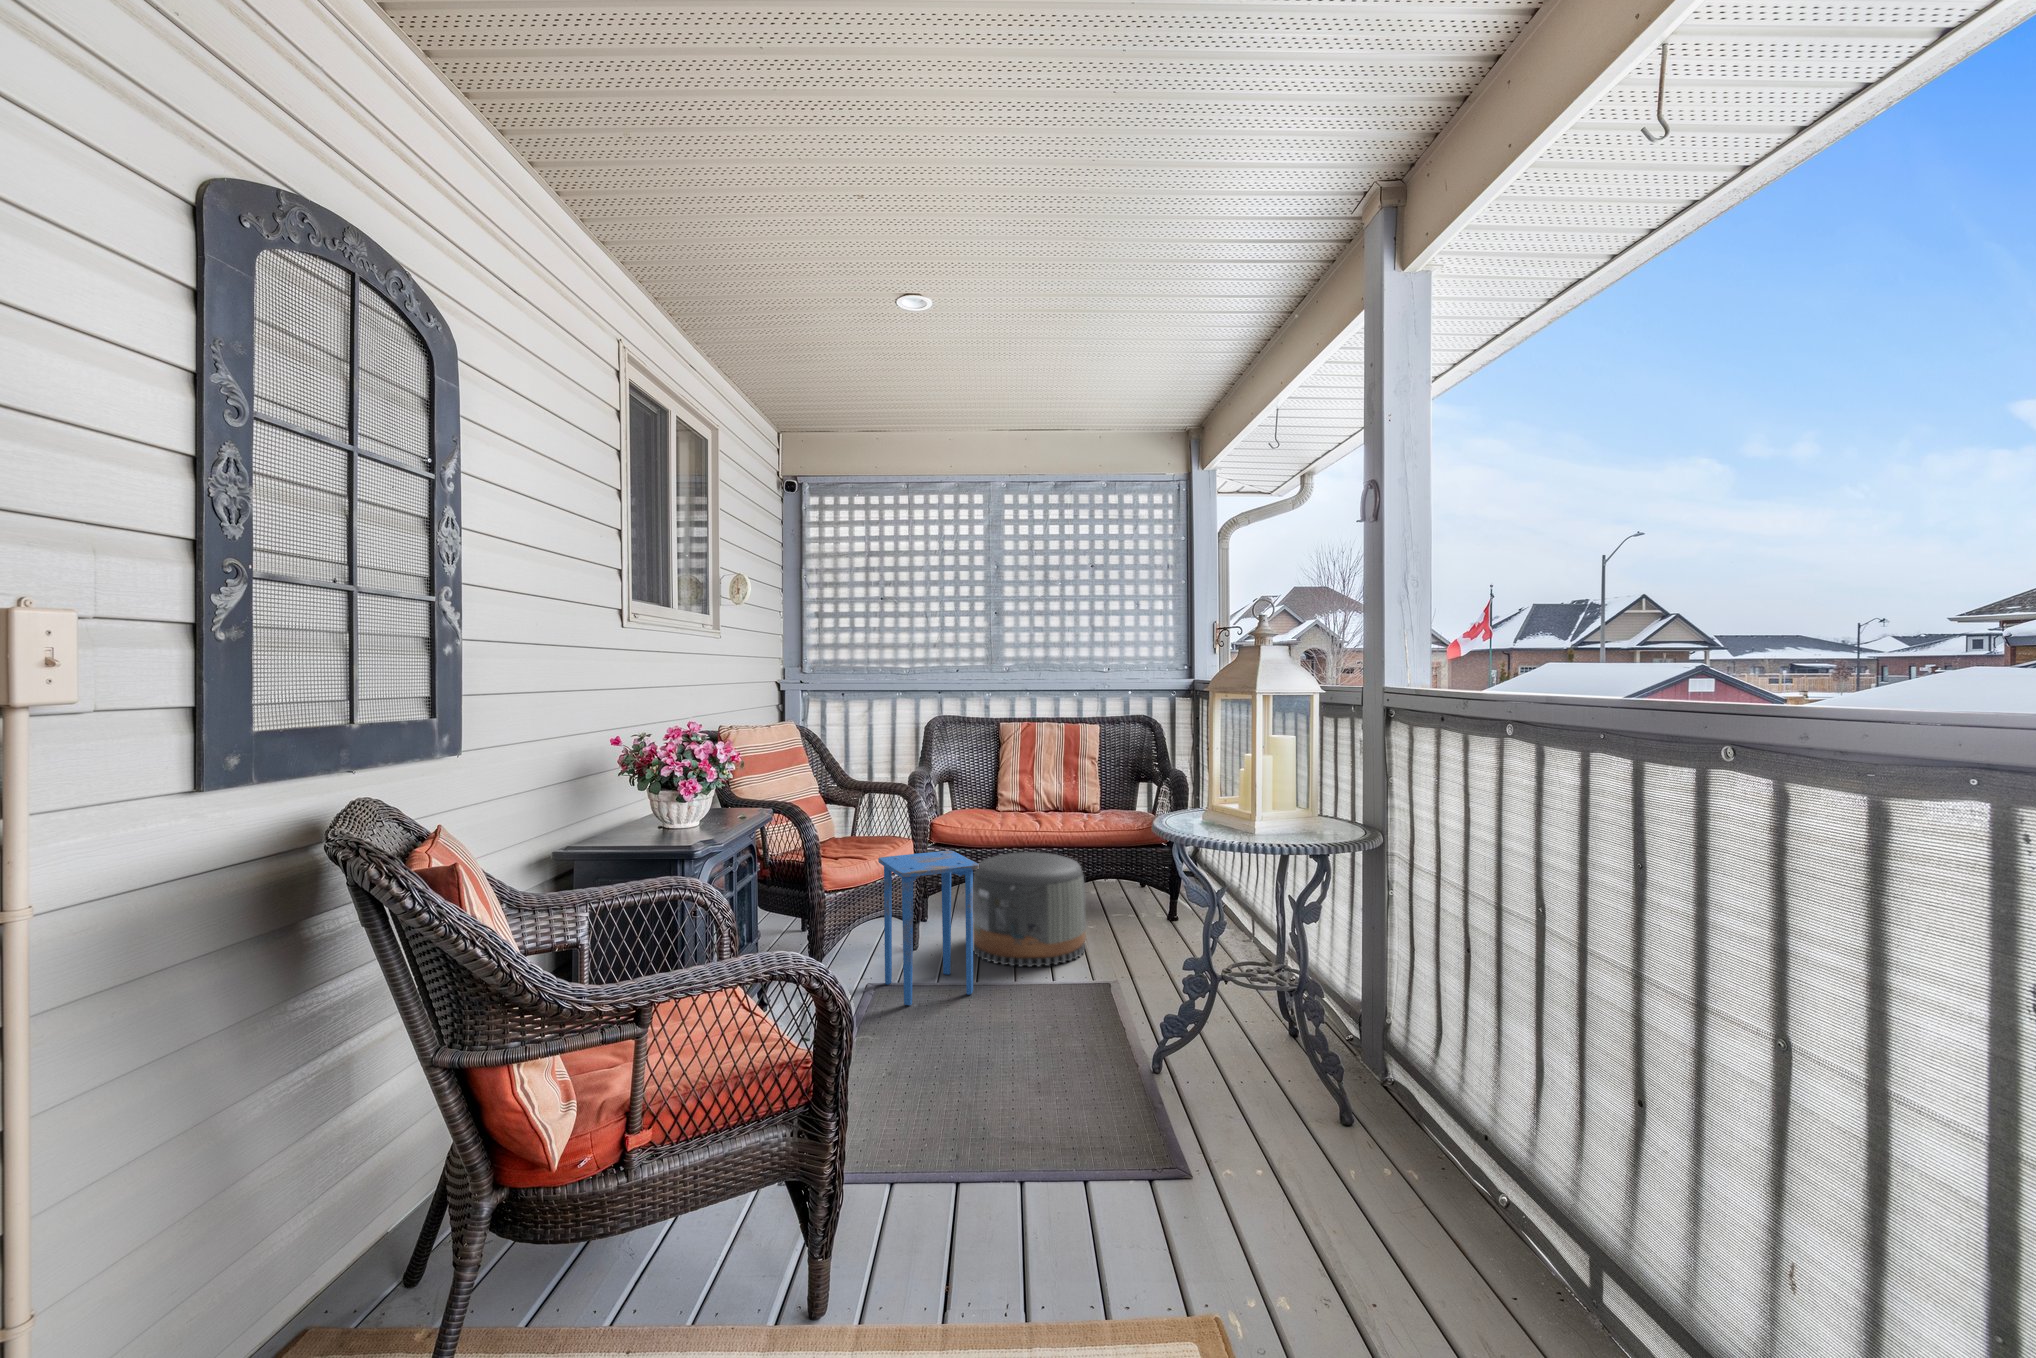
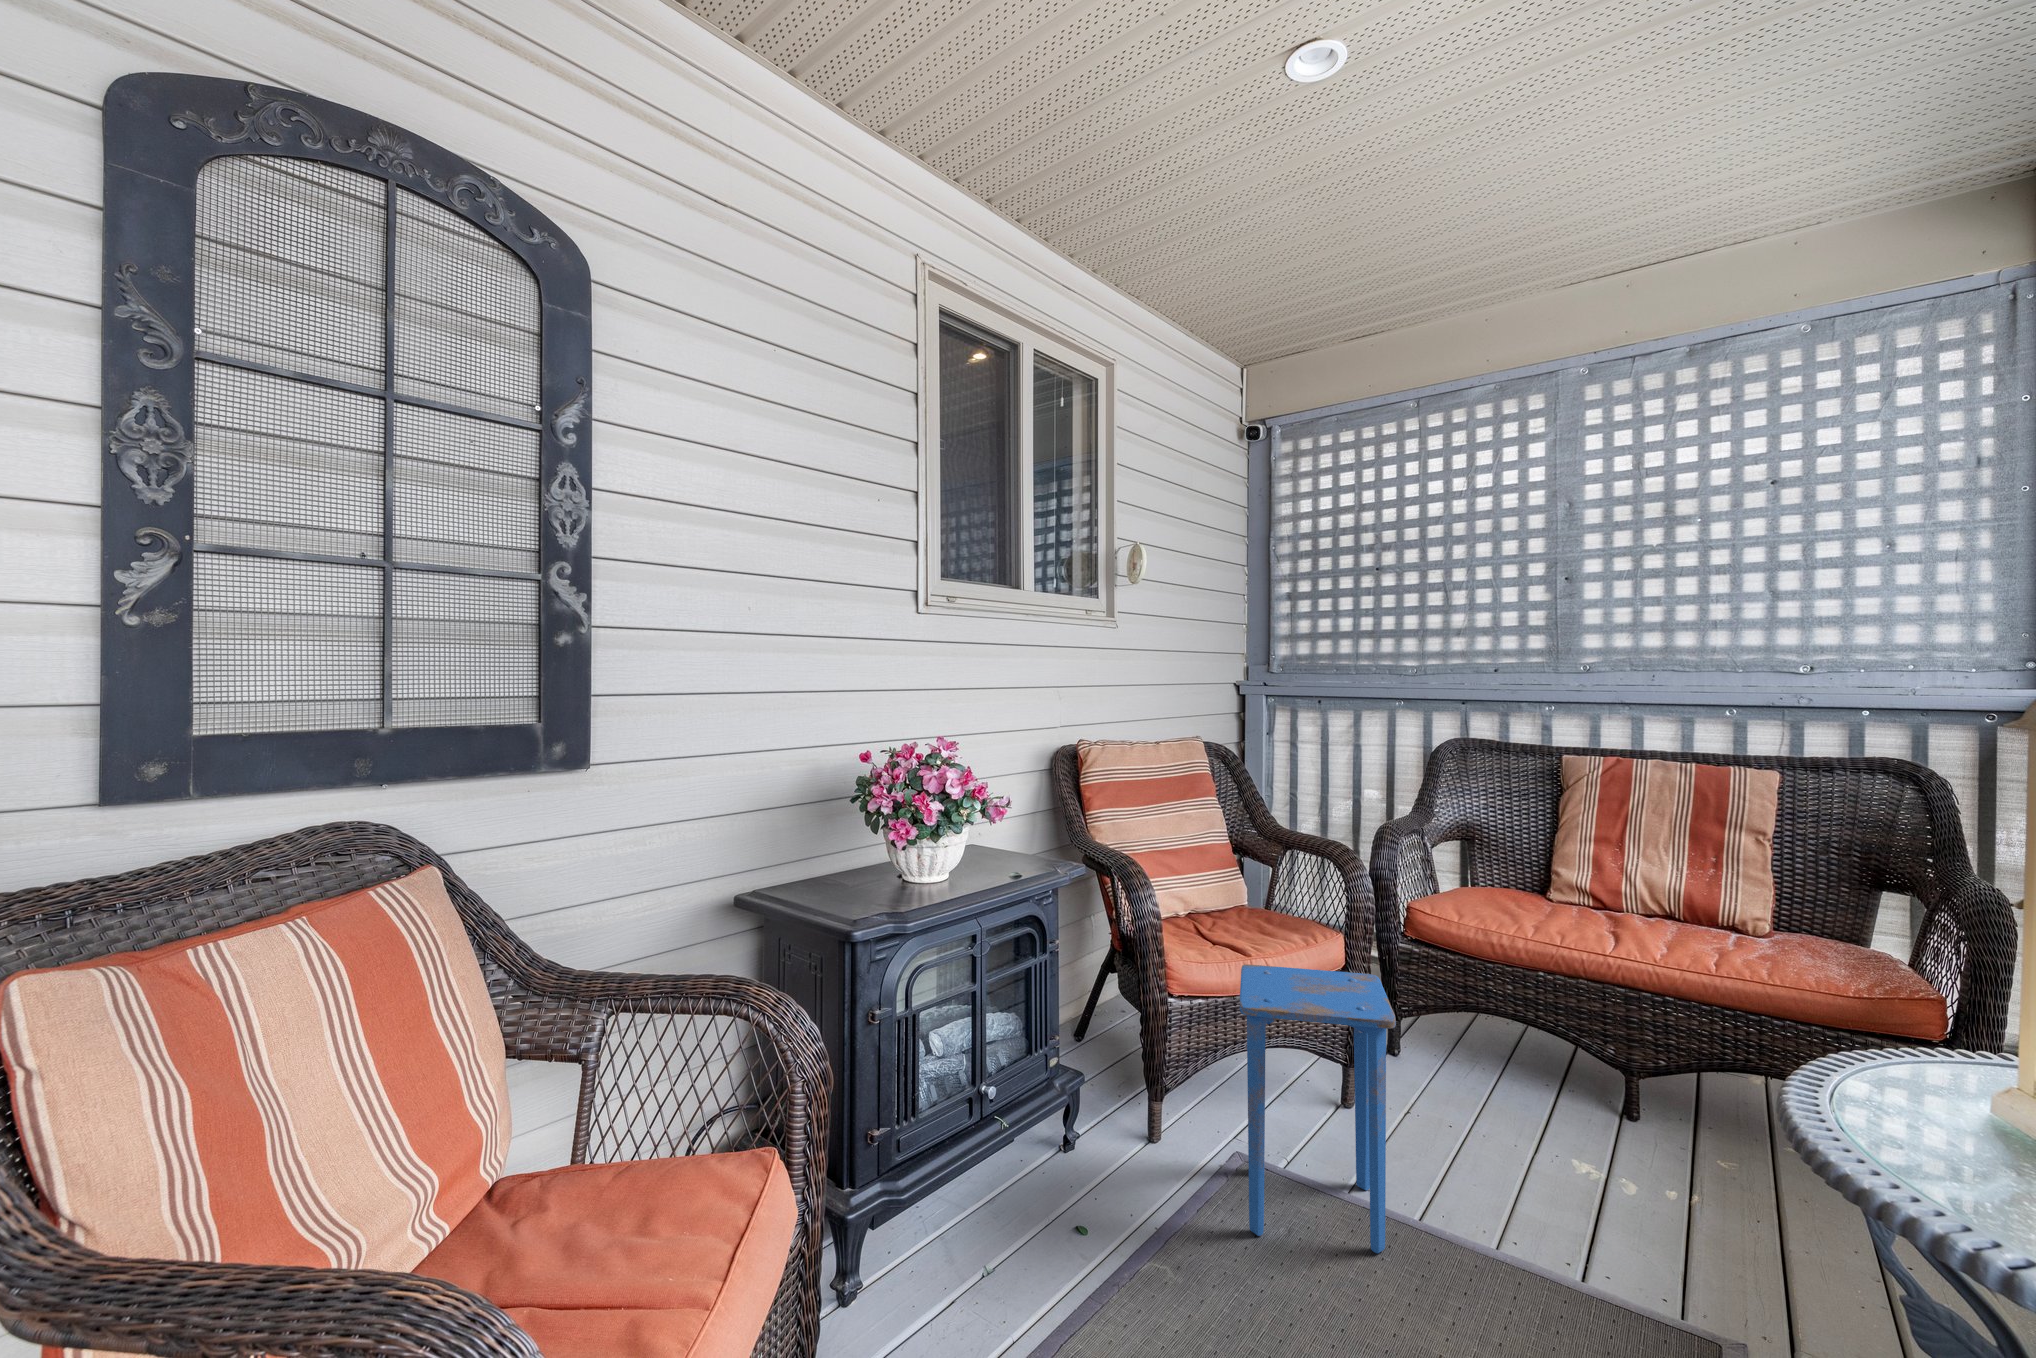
pouf: present [973,852,1086,967] -> none [1437,992,1683,1245]

